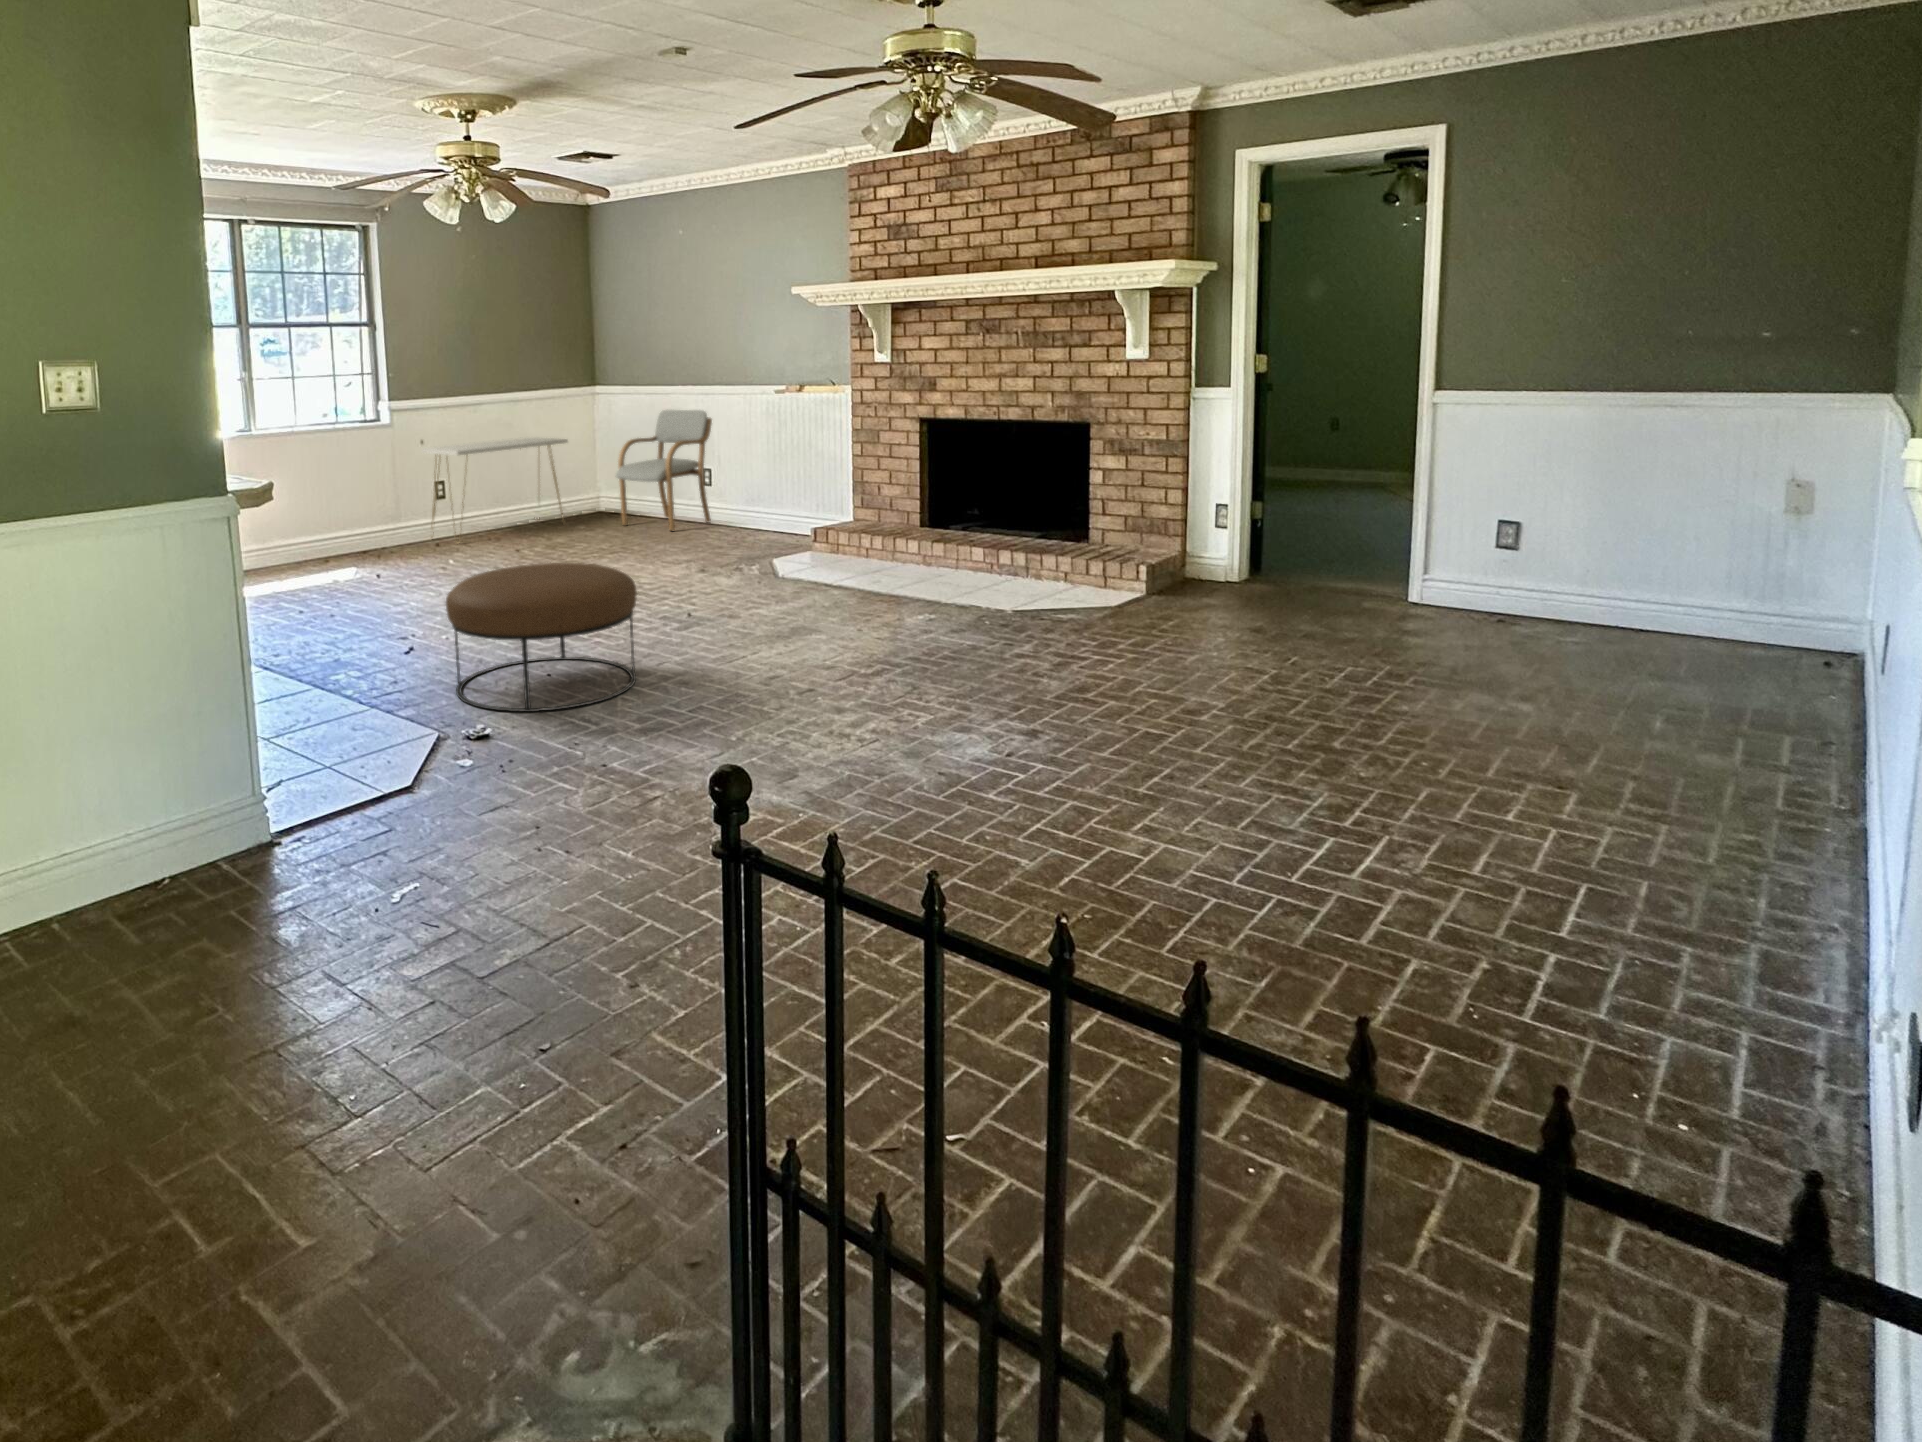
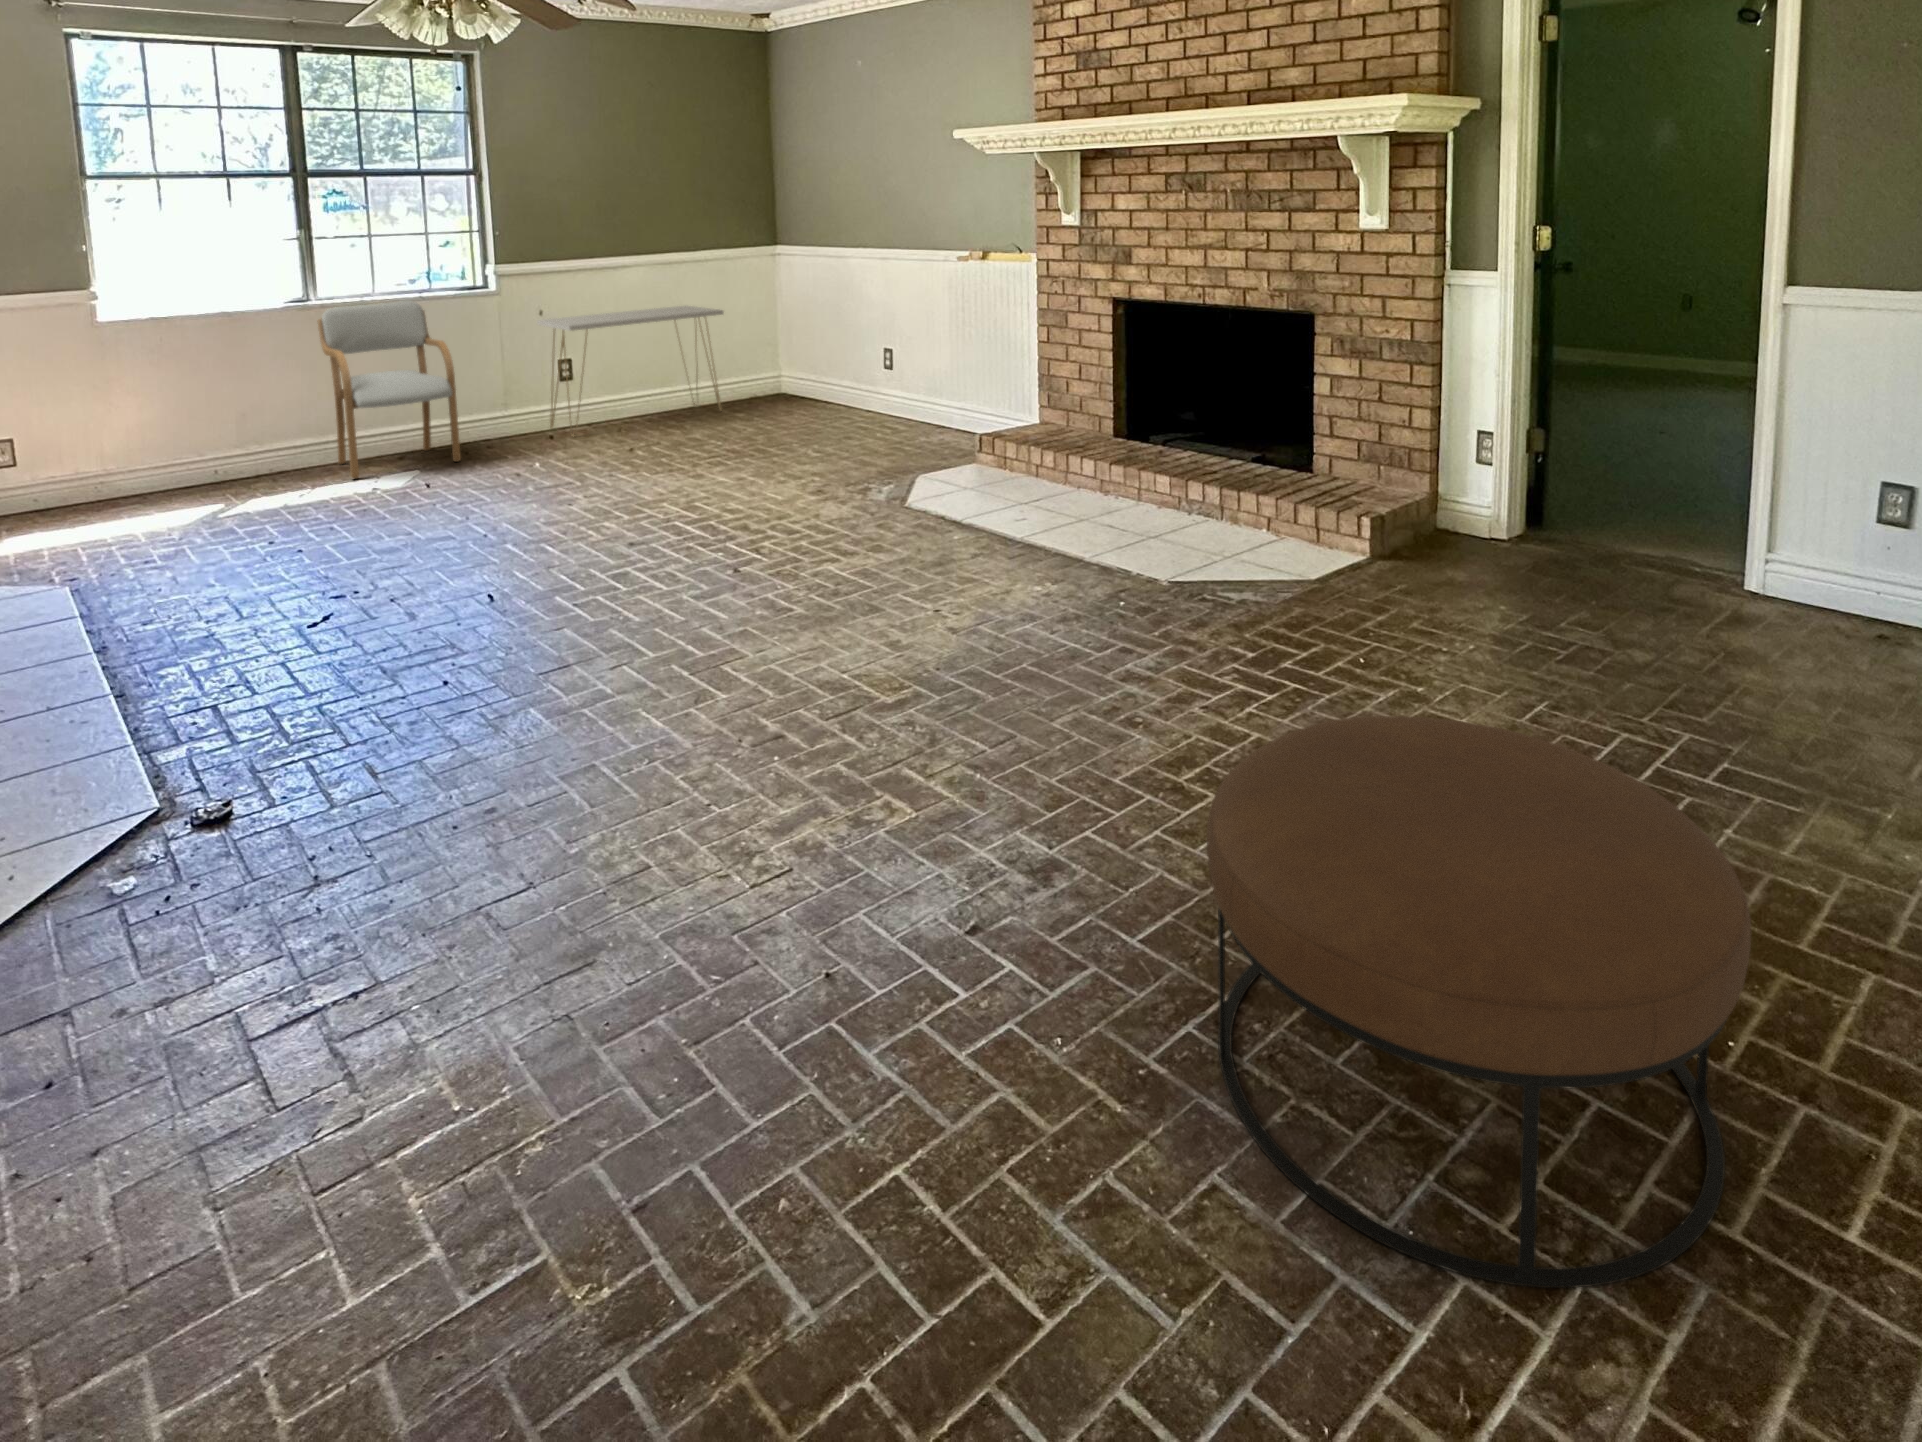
armchair: present [616,410,712,531] -> present [318,301,461,479]
ottoman: present [446,563,637,712] -> present [1207,716,1751,1288]

